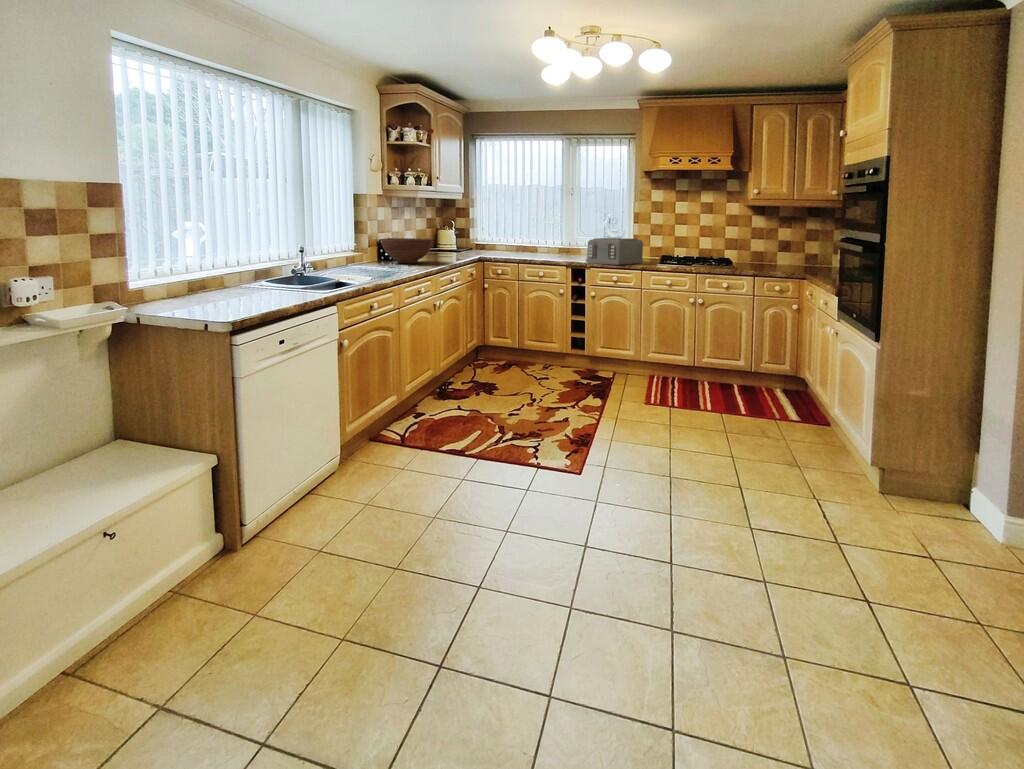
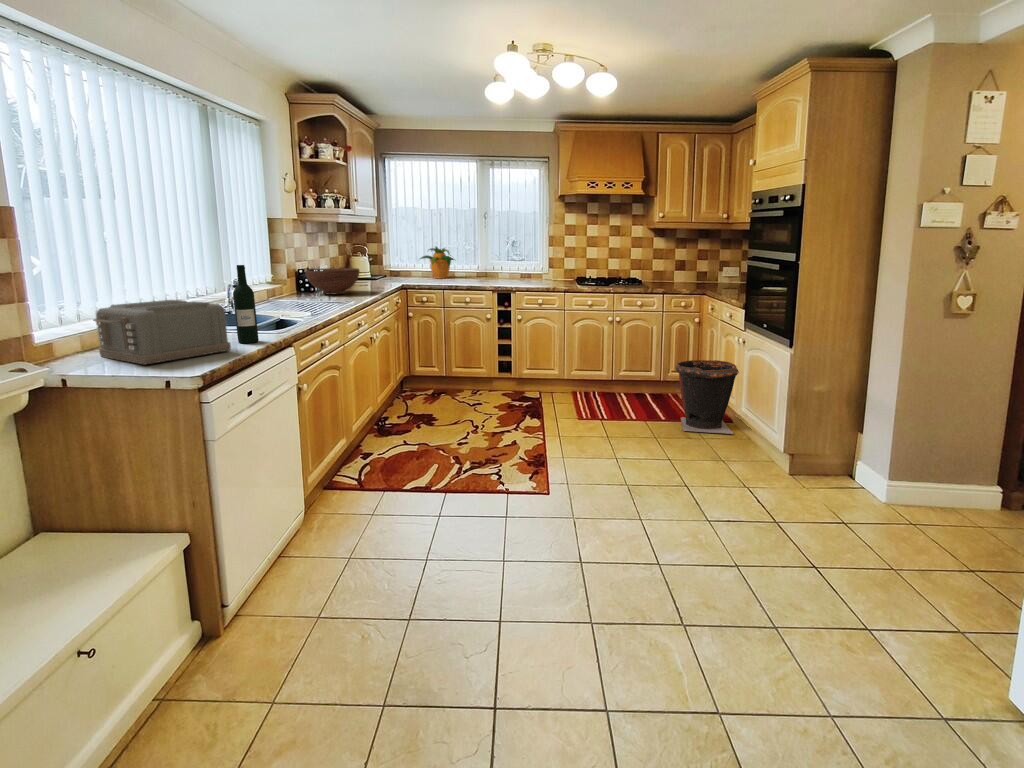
potted plant: none [503,220,543,253] -> present [420,247,455,278]
wine bottle: none [281,227,302,298] -> present [233,265,259,343]
toaster: present [586,238,643,265] -> present [93,300,231,365]
waste bin: none [747,346,816,429] -> present [676,360,739,434]

